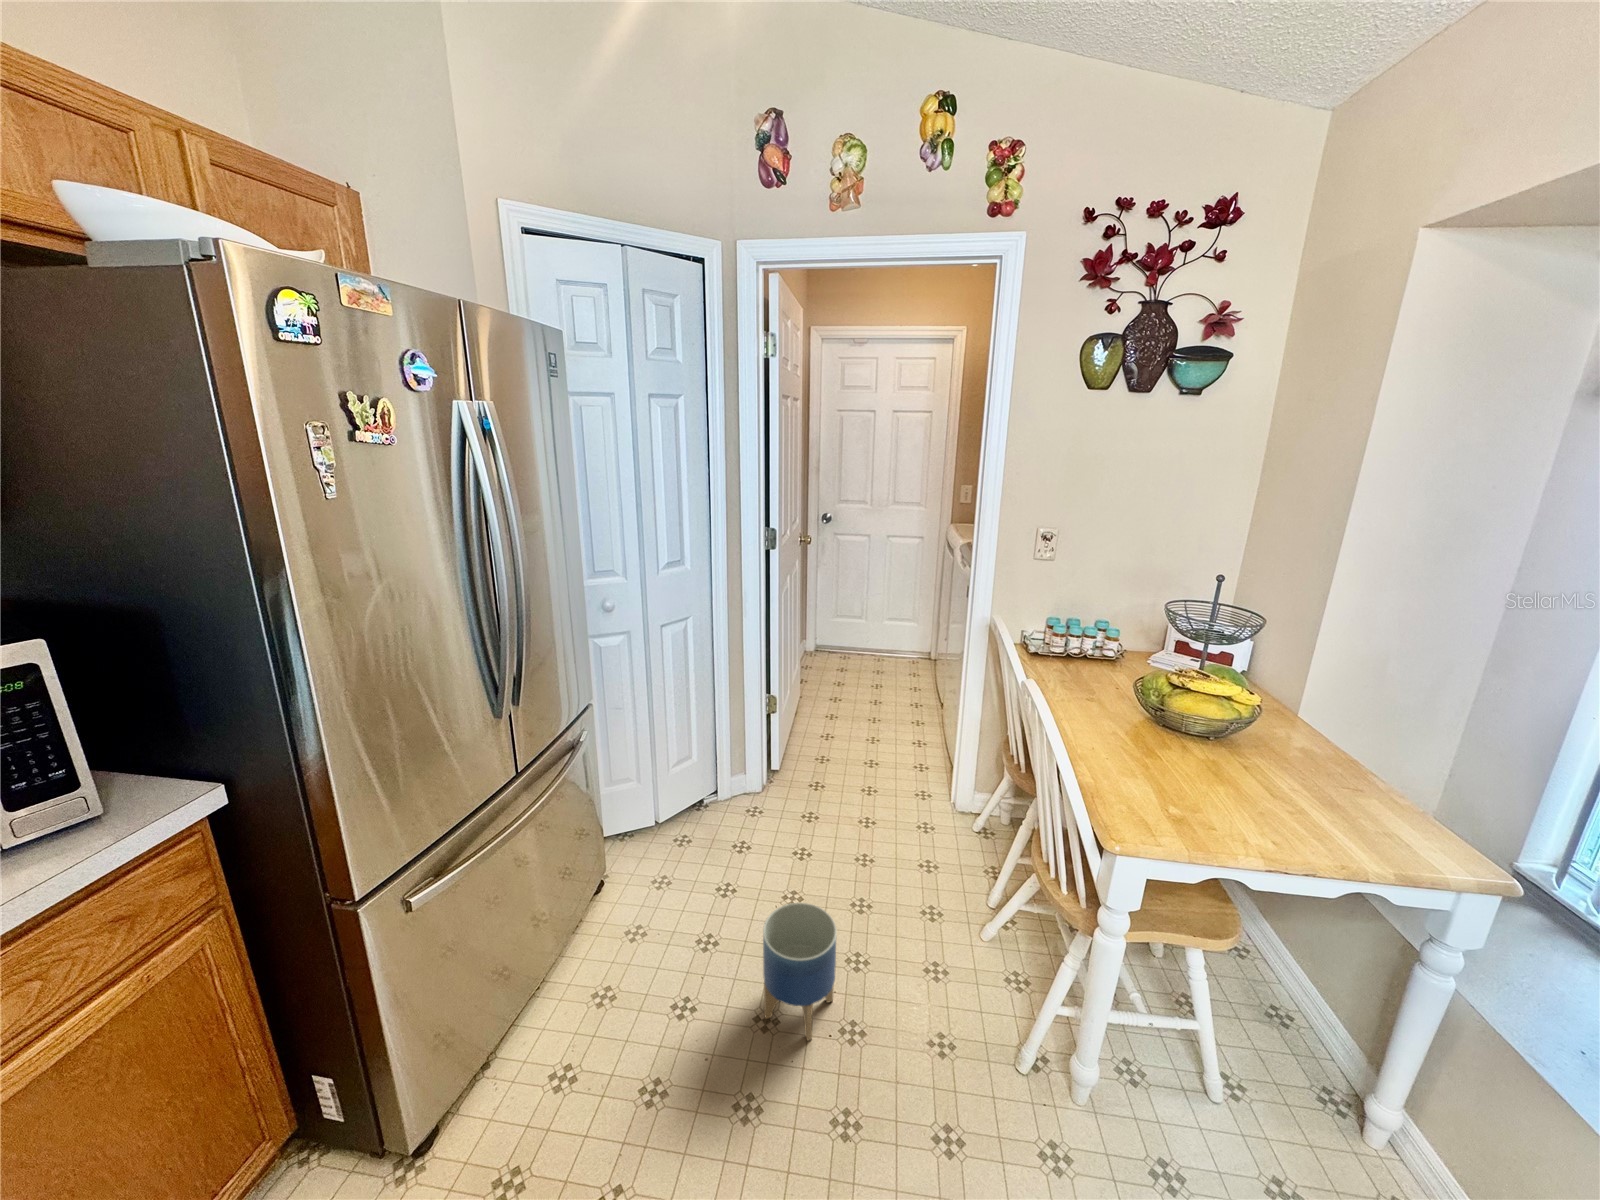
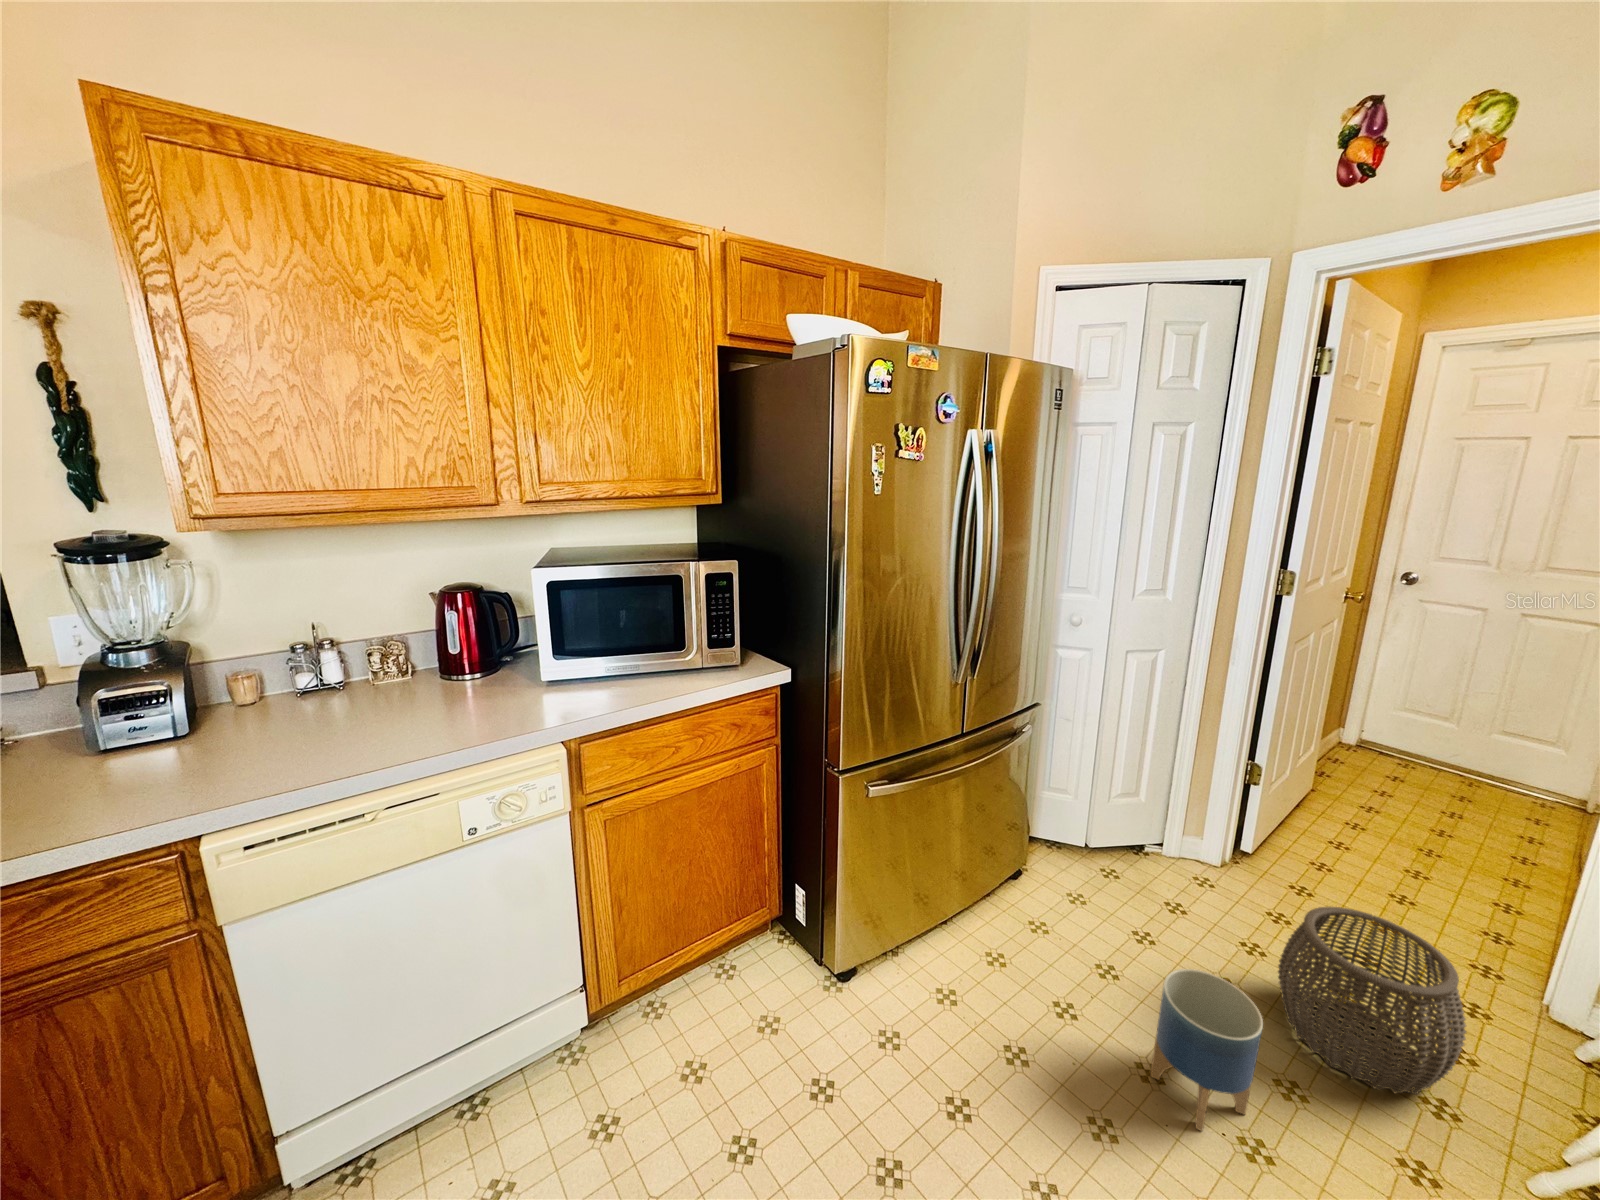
woven basket: none [824,792,929,921] -> present [1278,907,1466,1094]

